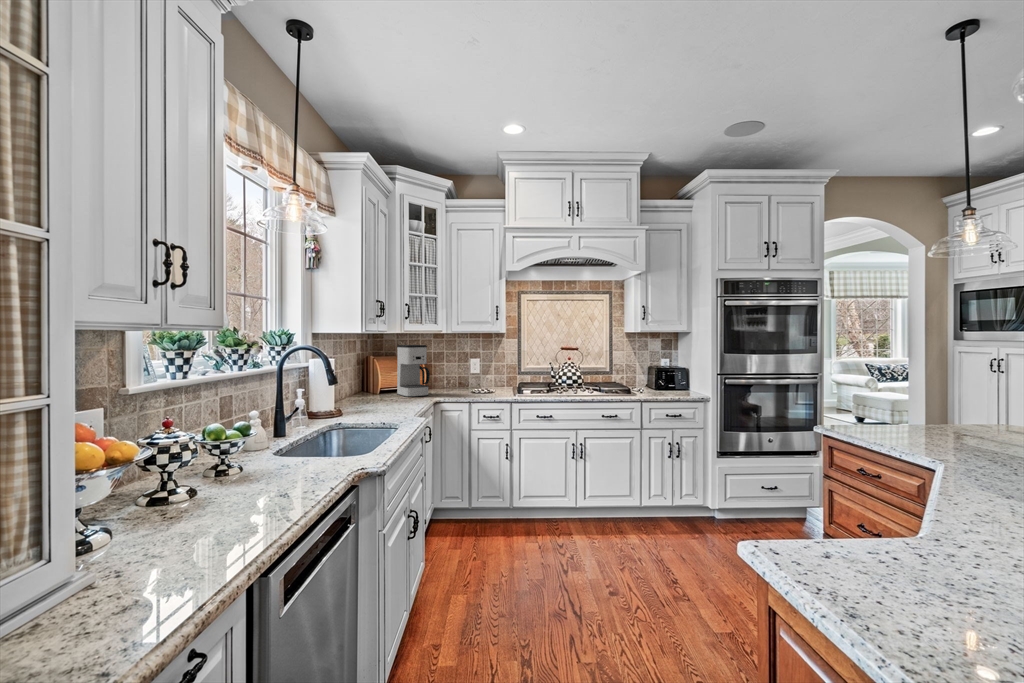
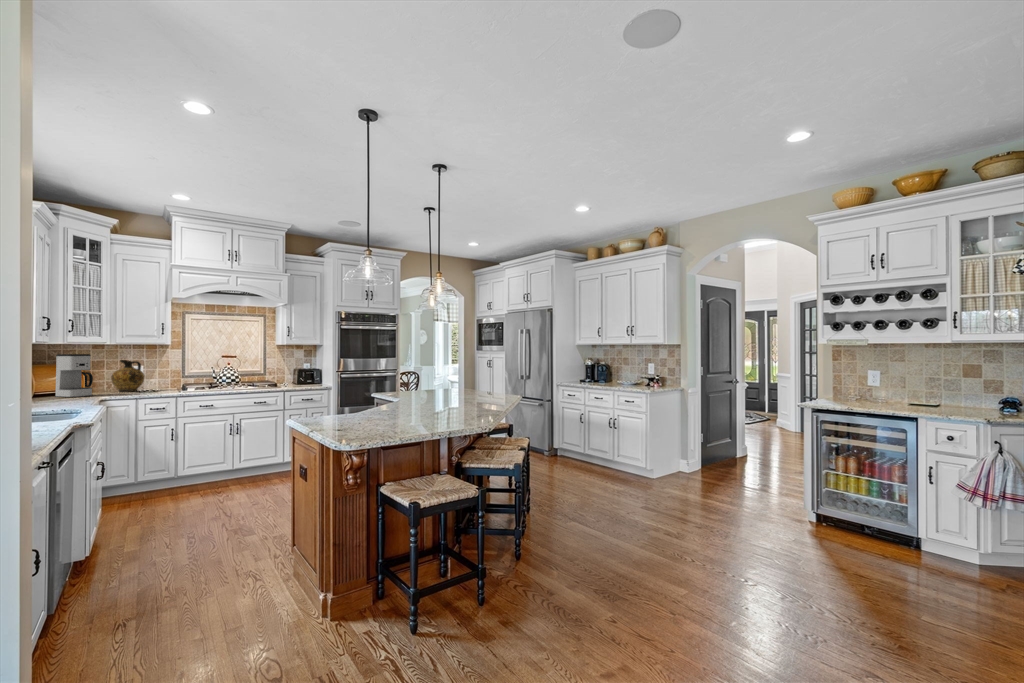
ceramic jug: none [449,351,480,390] -> present [111,360,145,392]

